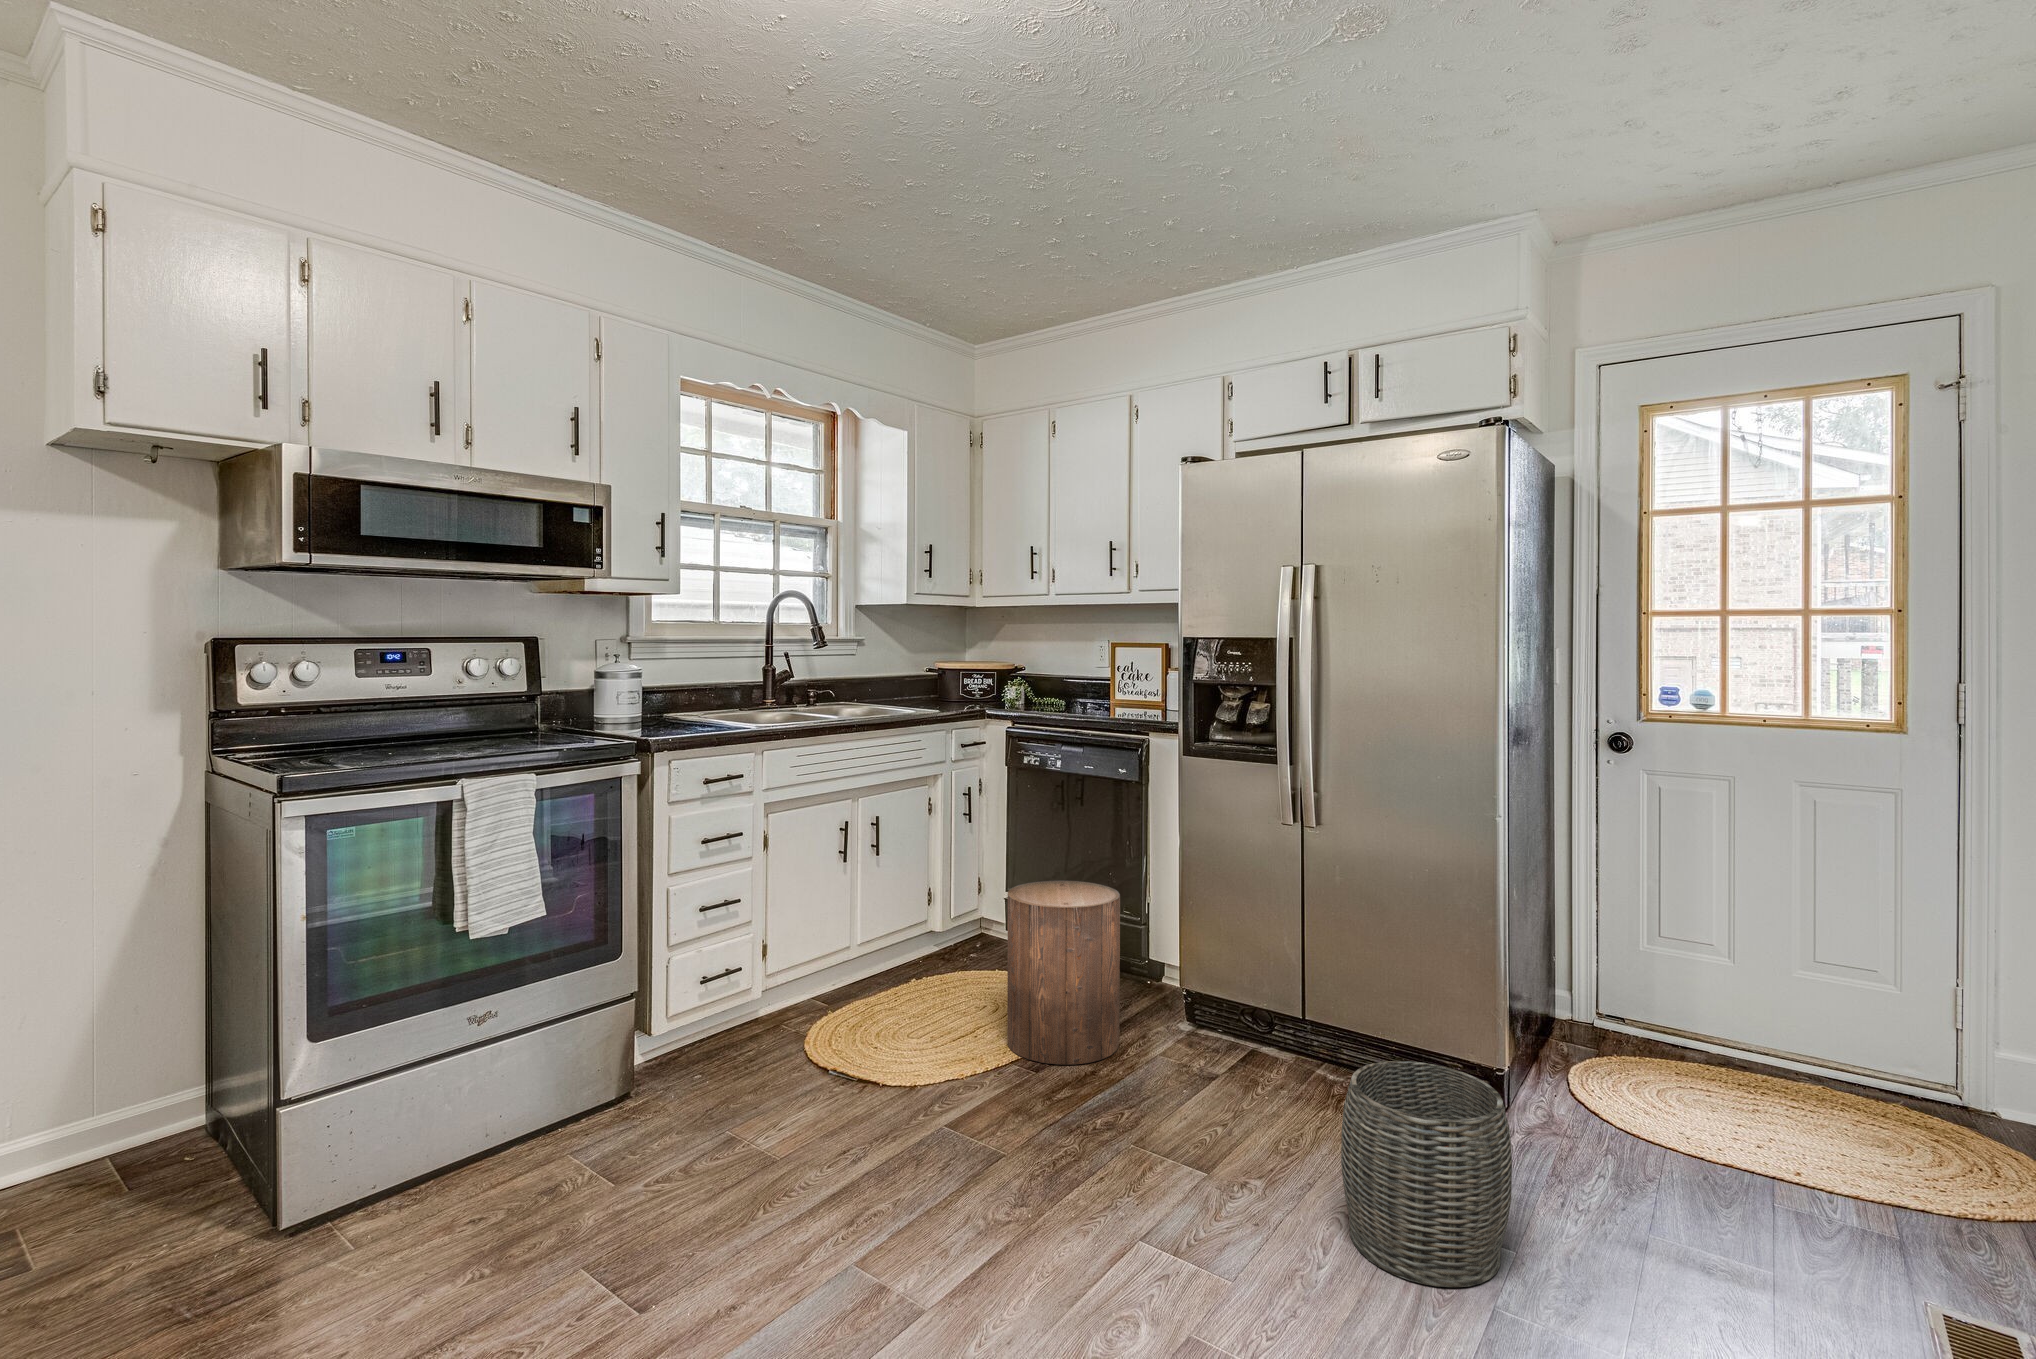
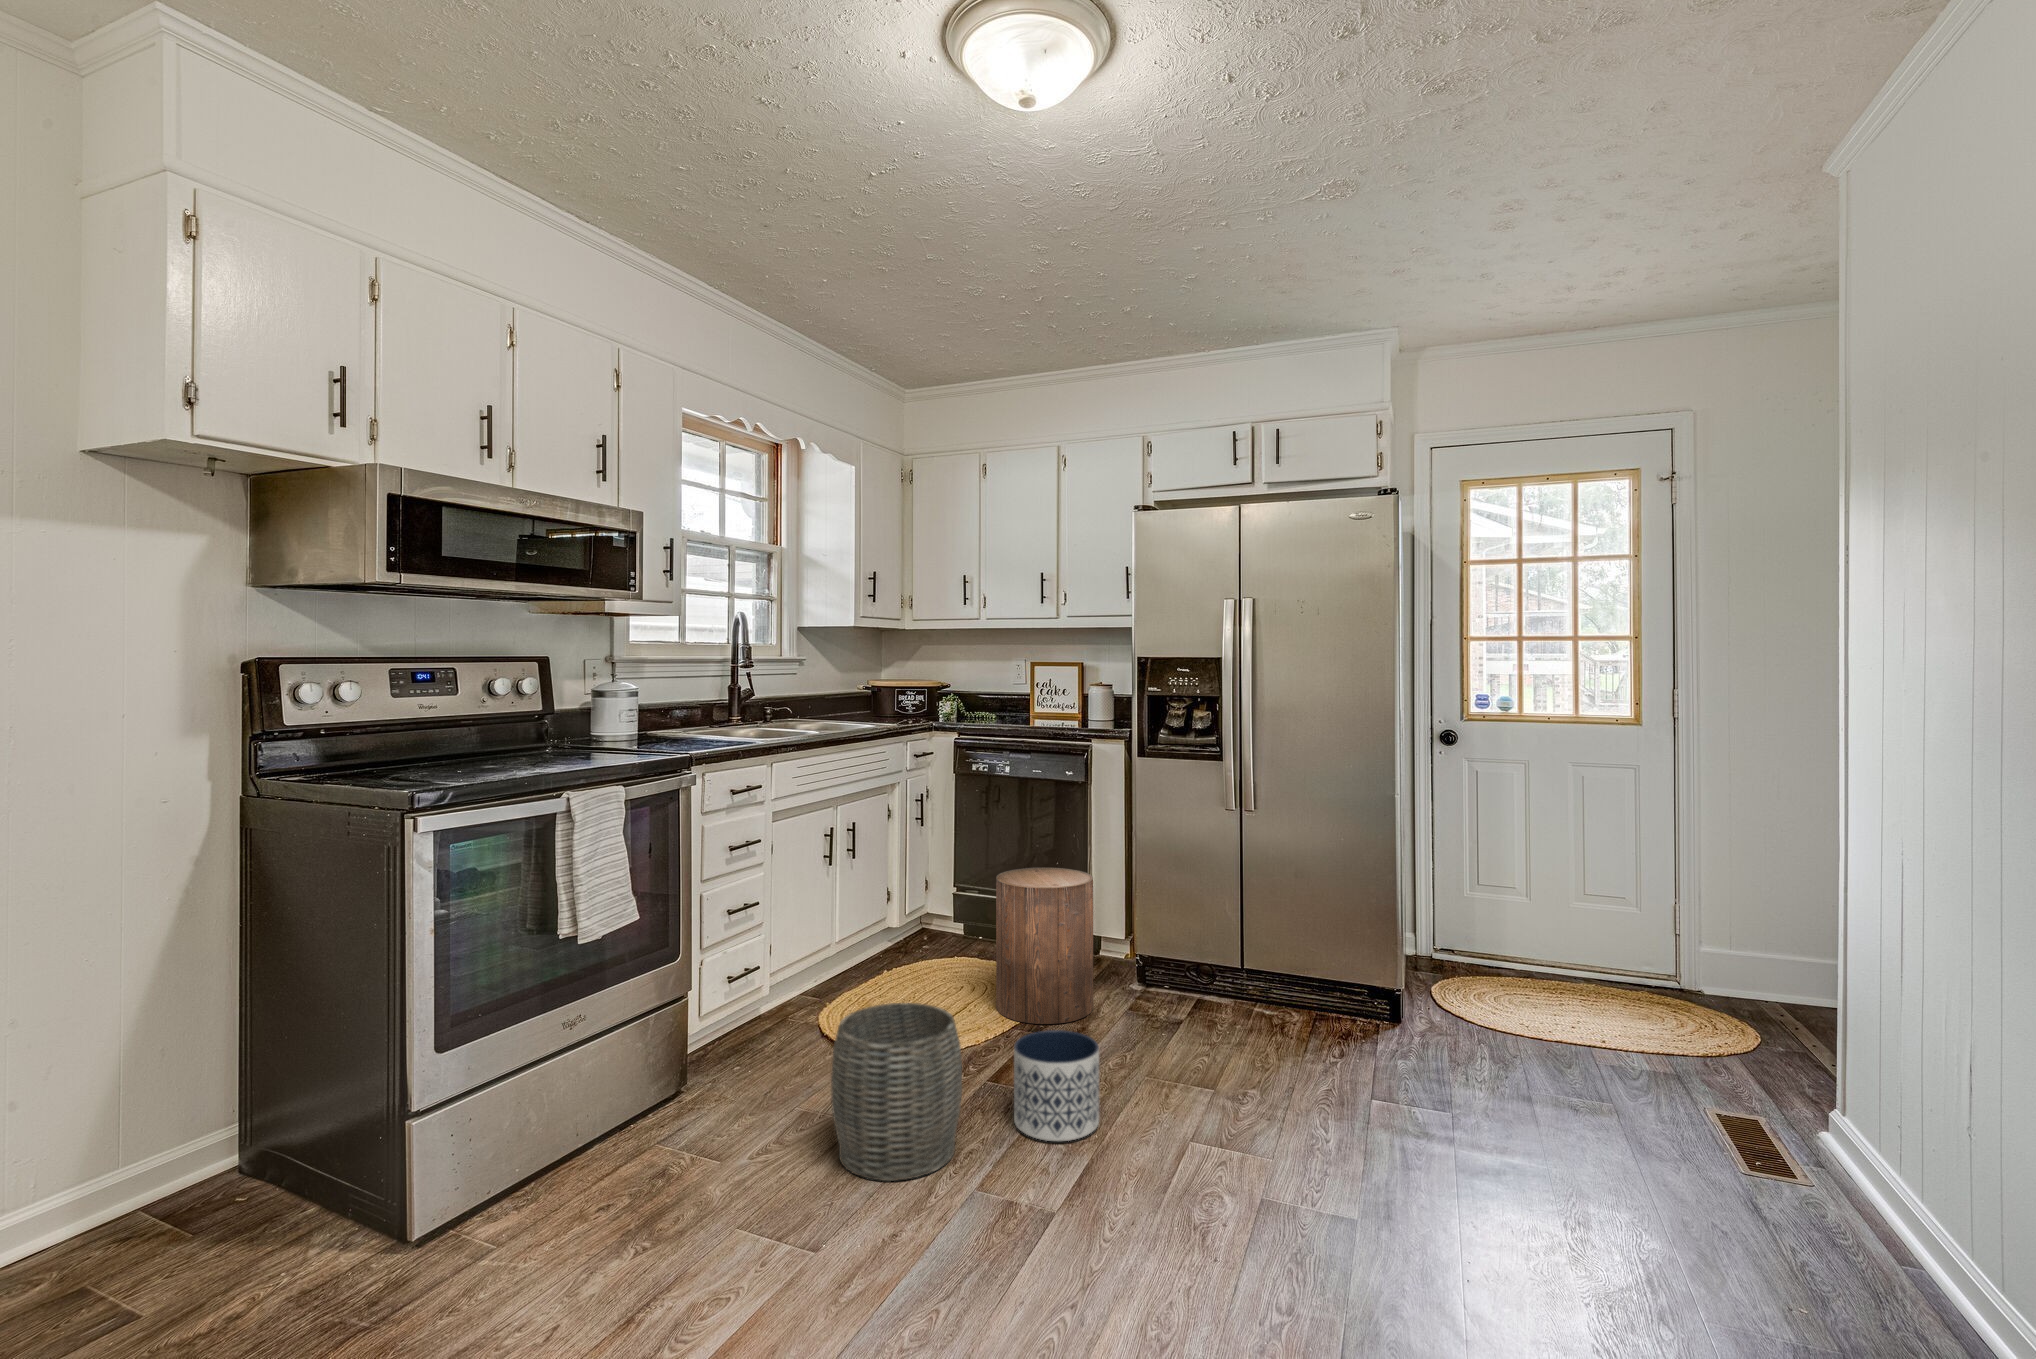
woven basket: present [1341,1061,1512,1287] -> present [831,1003,962,1181]
planter: none [943,1079,1043,1215] -> present [1014,1030,1099,1141]

